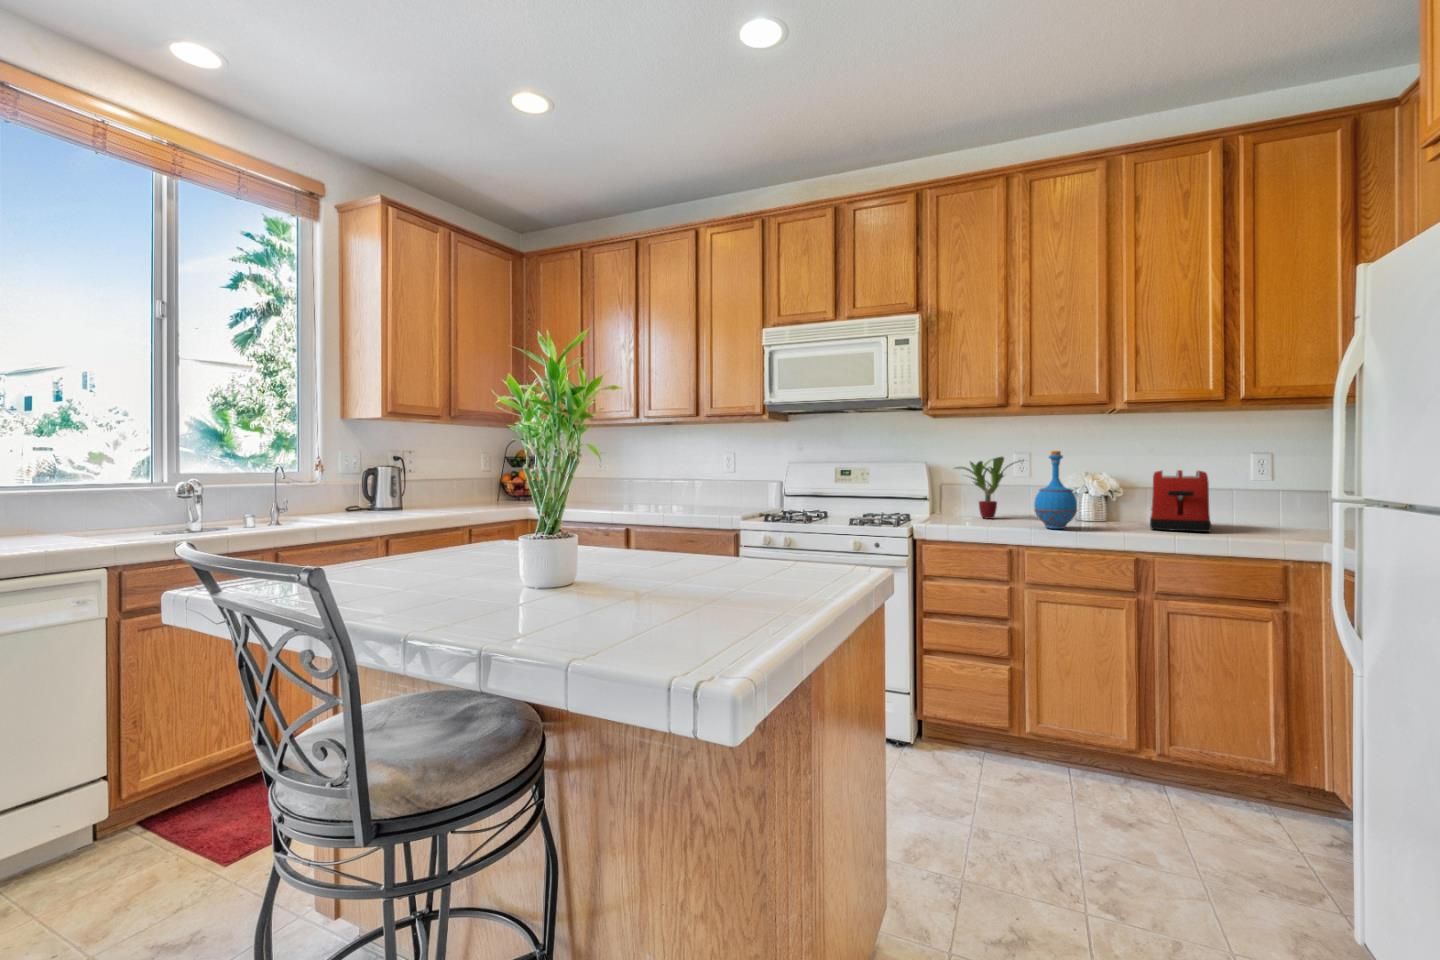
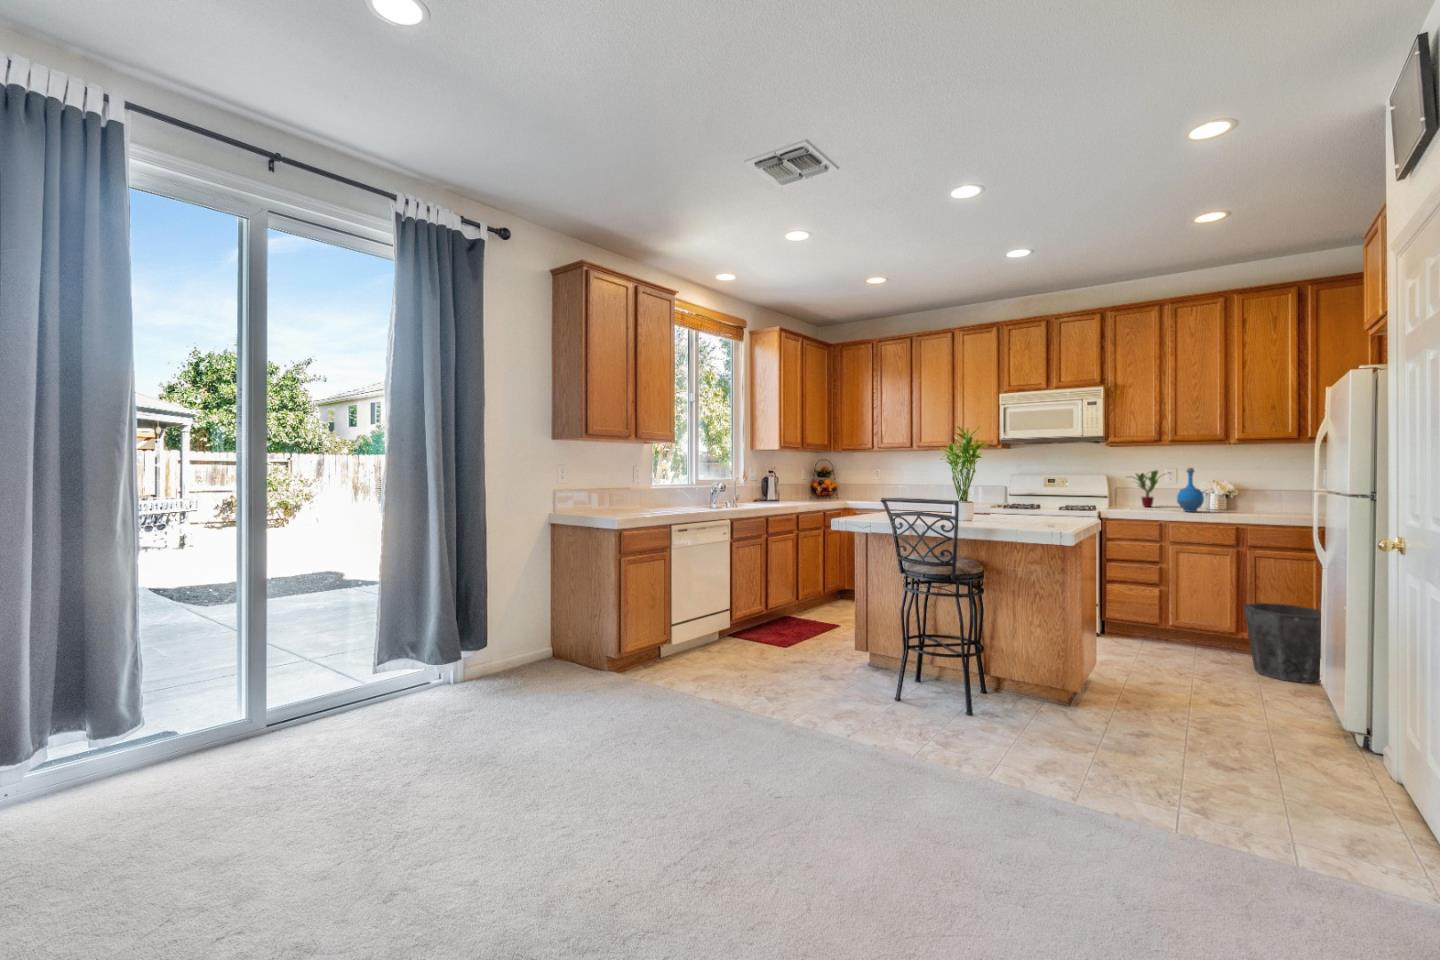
toaster: present [1150,470,1211,532] -> none [1251,479,1291,514]
waste bin: none [1155,704,1328,888] -> present [1244,603,1321,683]

